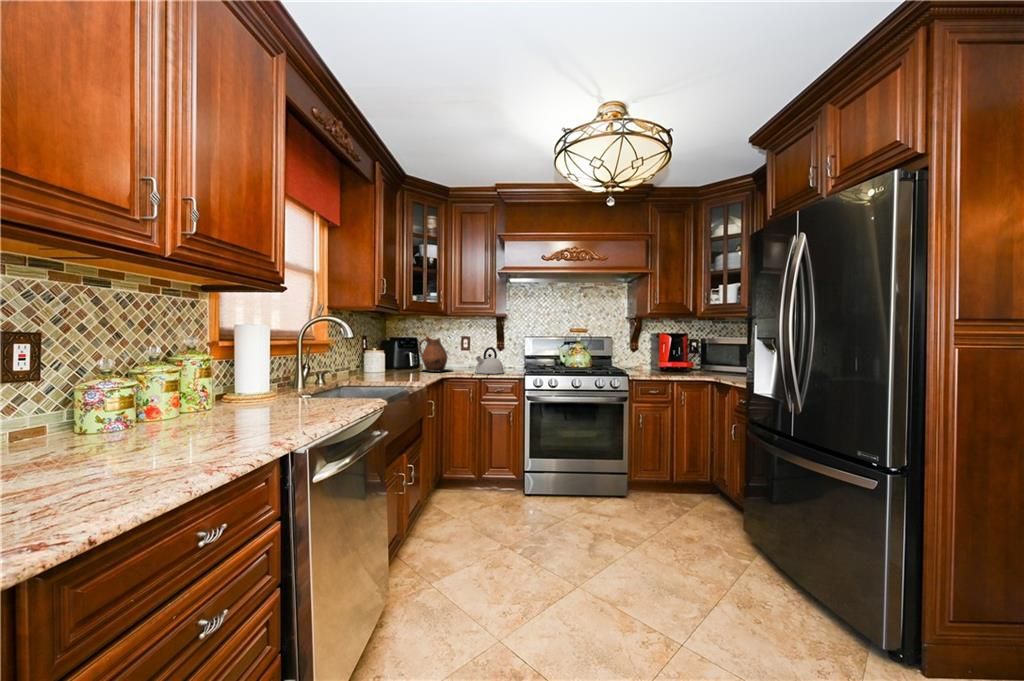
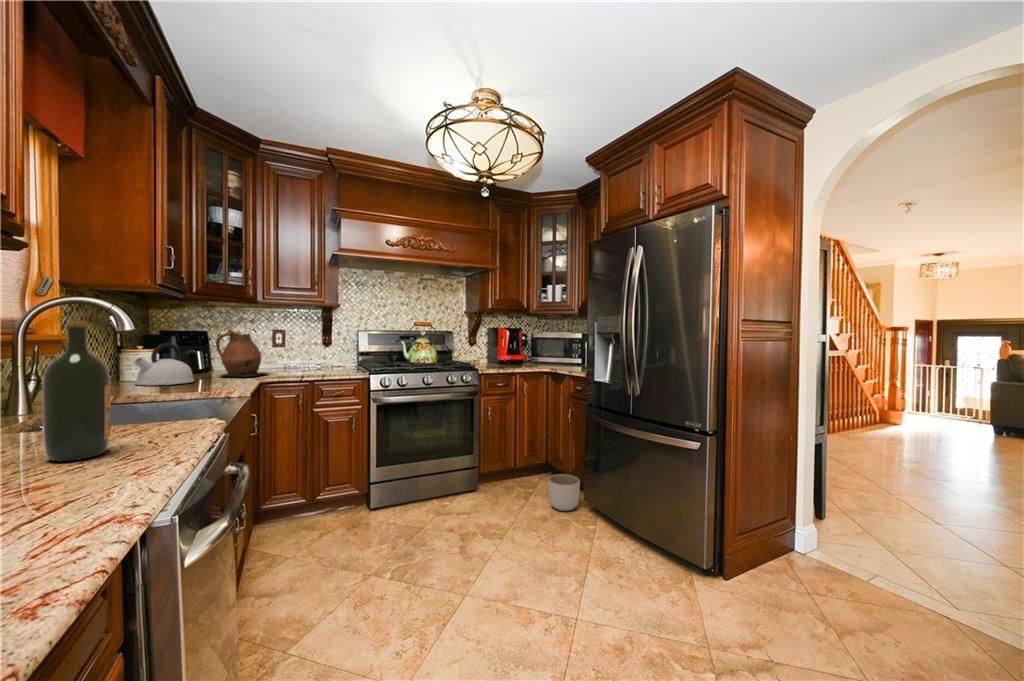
wine bottle: none [282,330,314,413] -> present [42,321,111,461]
kettle: present [475,347,504,374] -> present [134,343,195,385]
planter: none [700,495,739,538] -> present [549,474,580,511]

